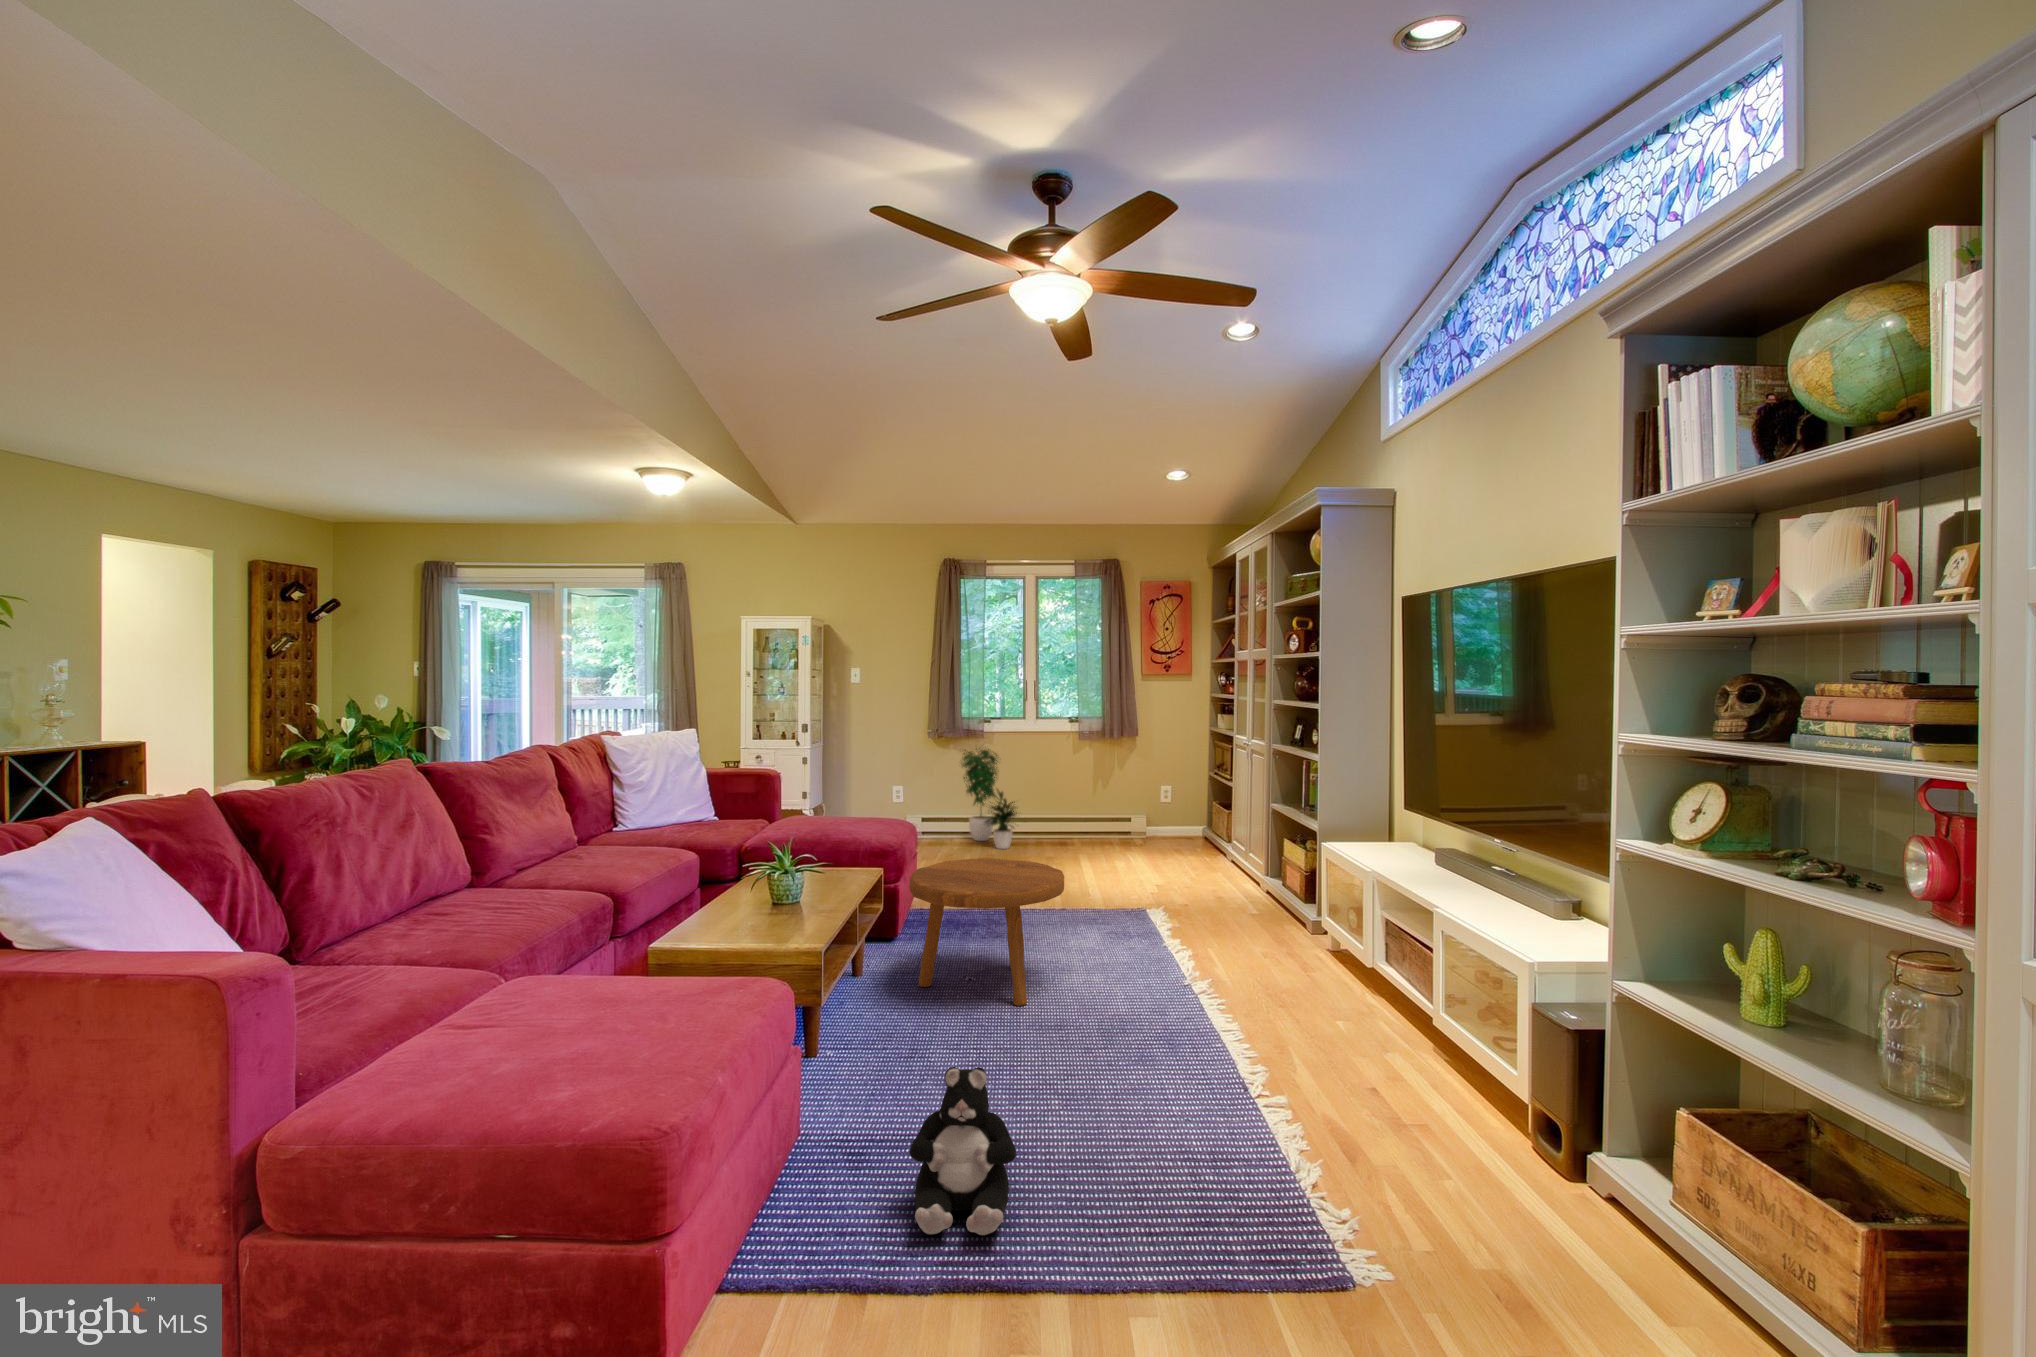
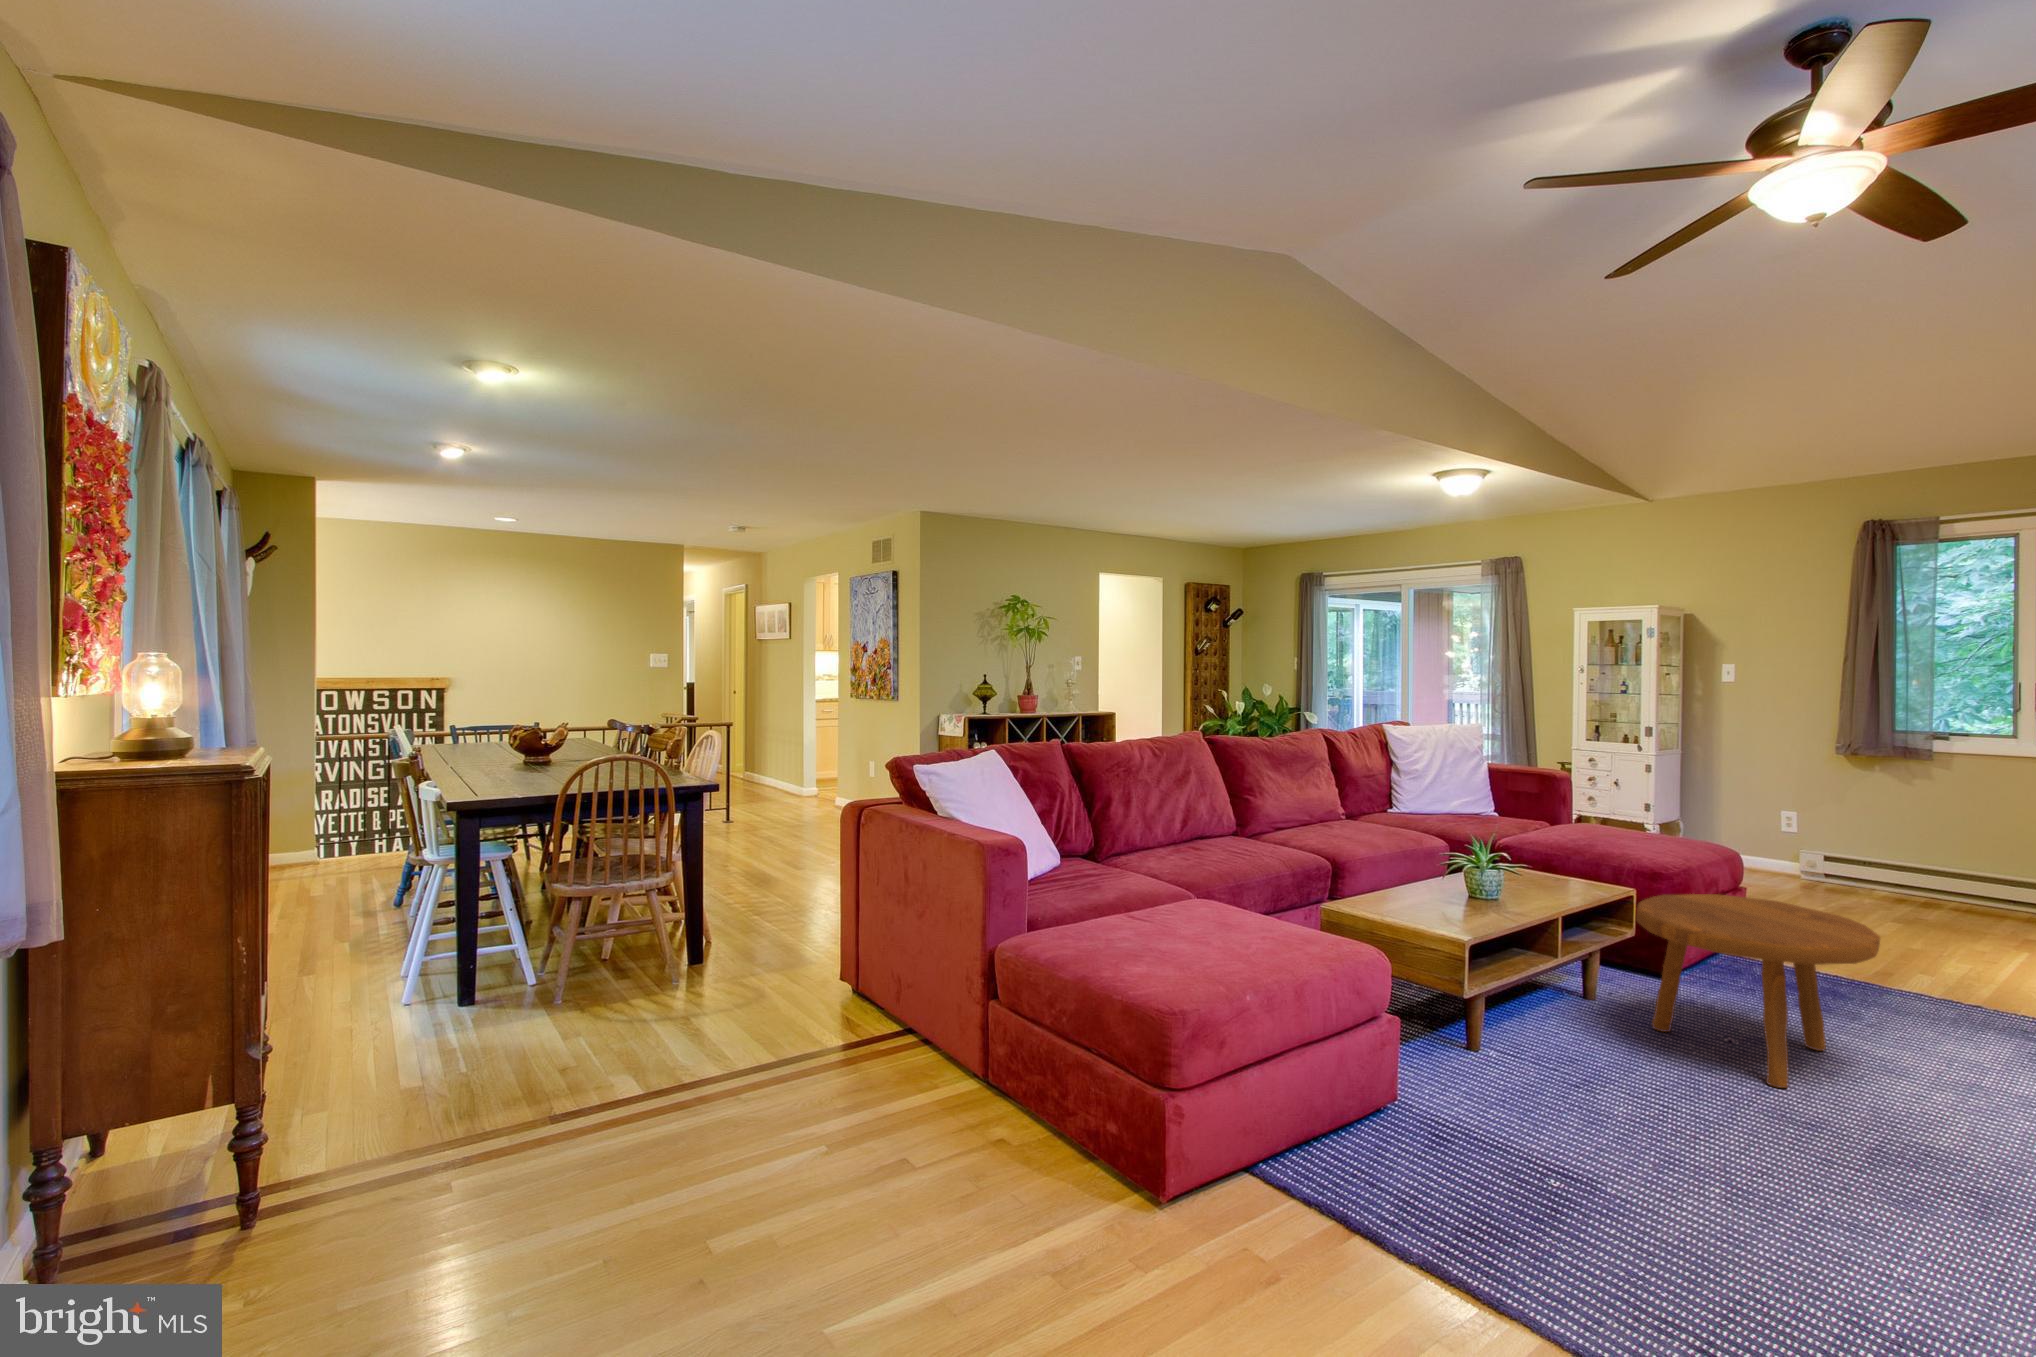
potted plant: present [962,748,1017,849] -> none [1880,762,1989,917]
plush toy: present [909,1067,1016,1235] -> none [1432,1076,1569,1251]

